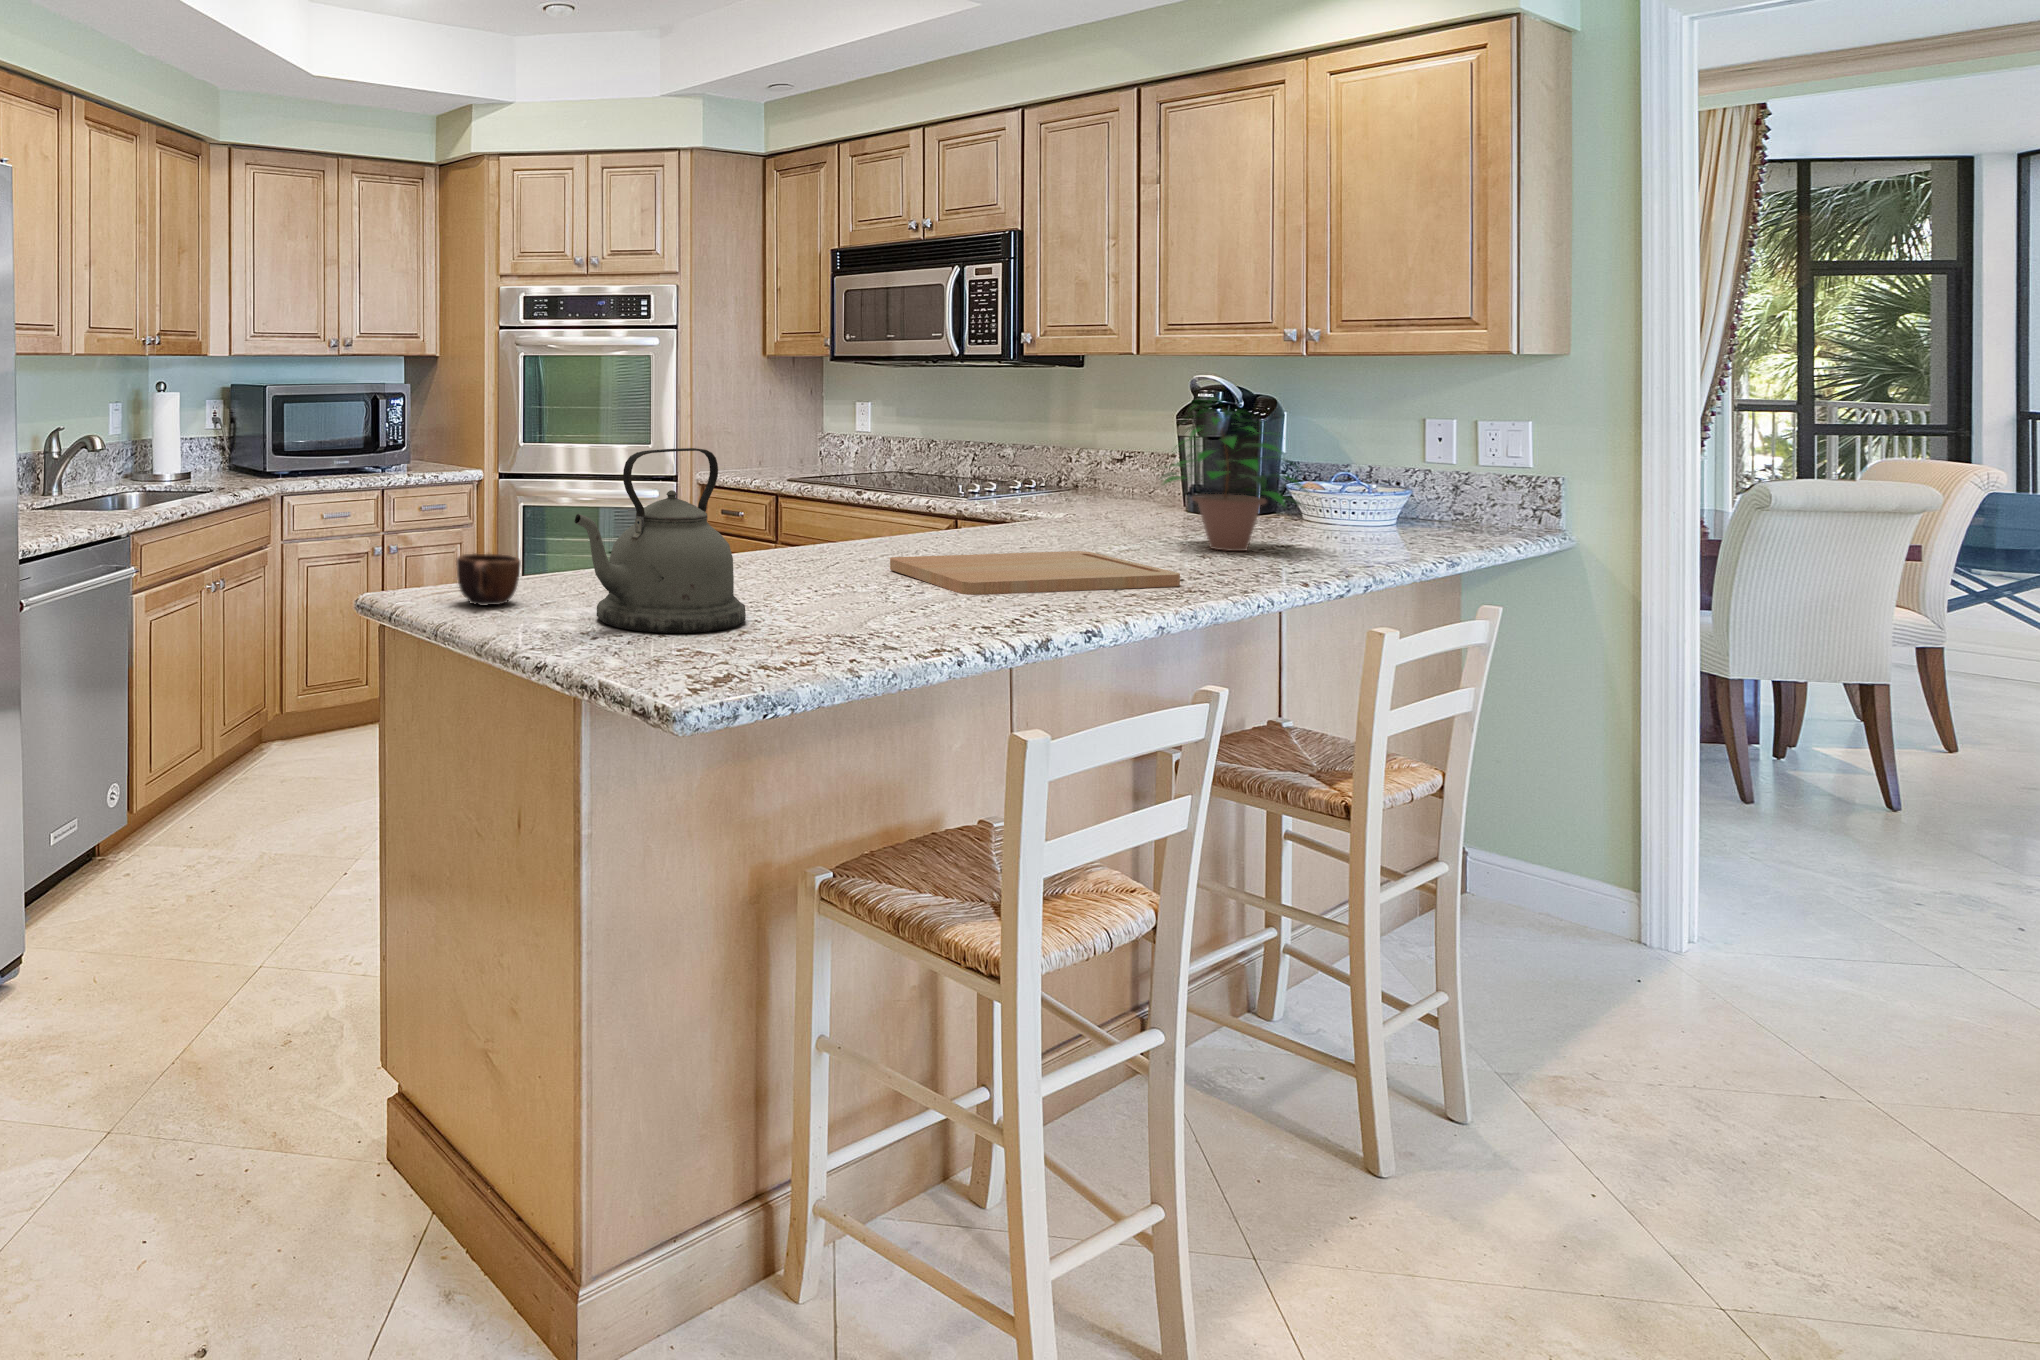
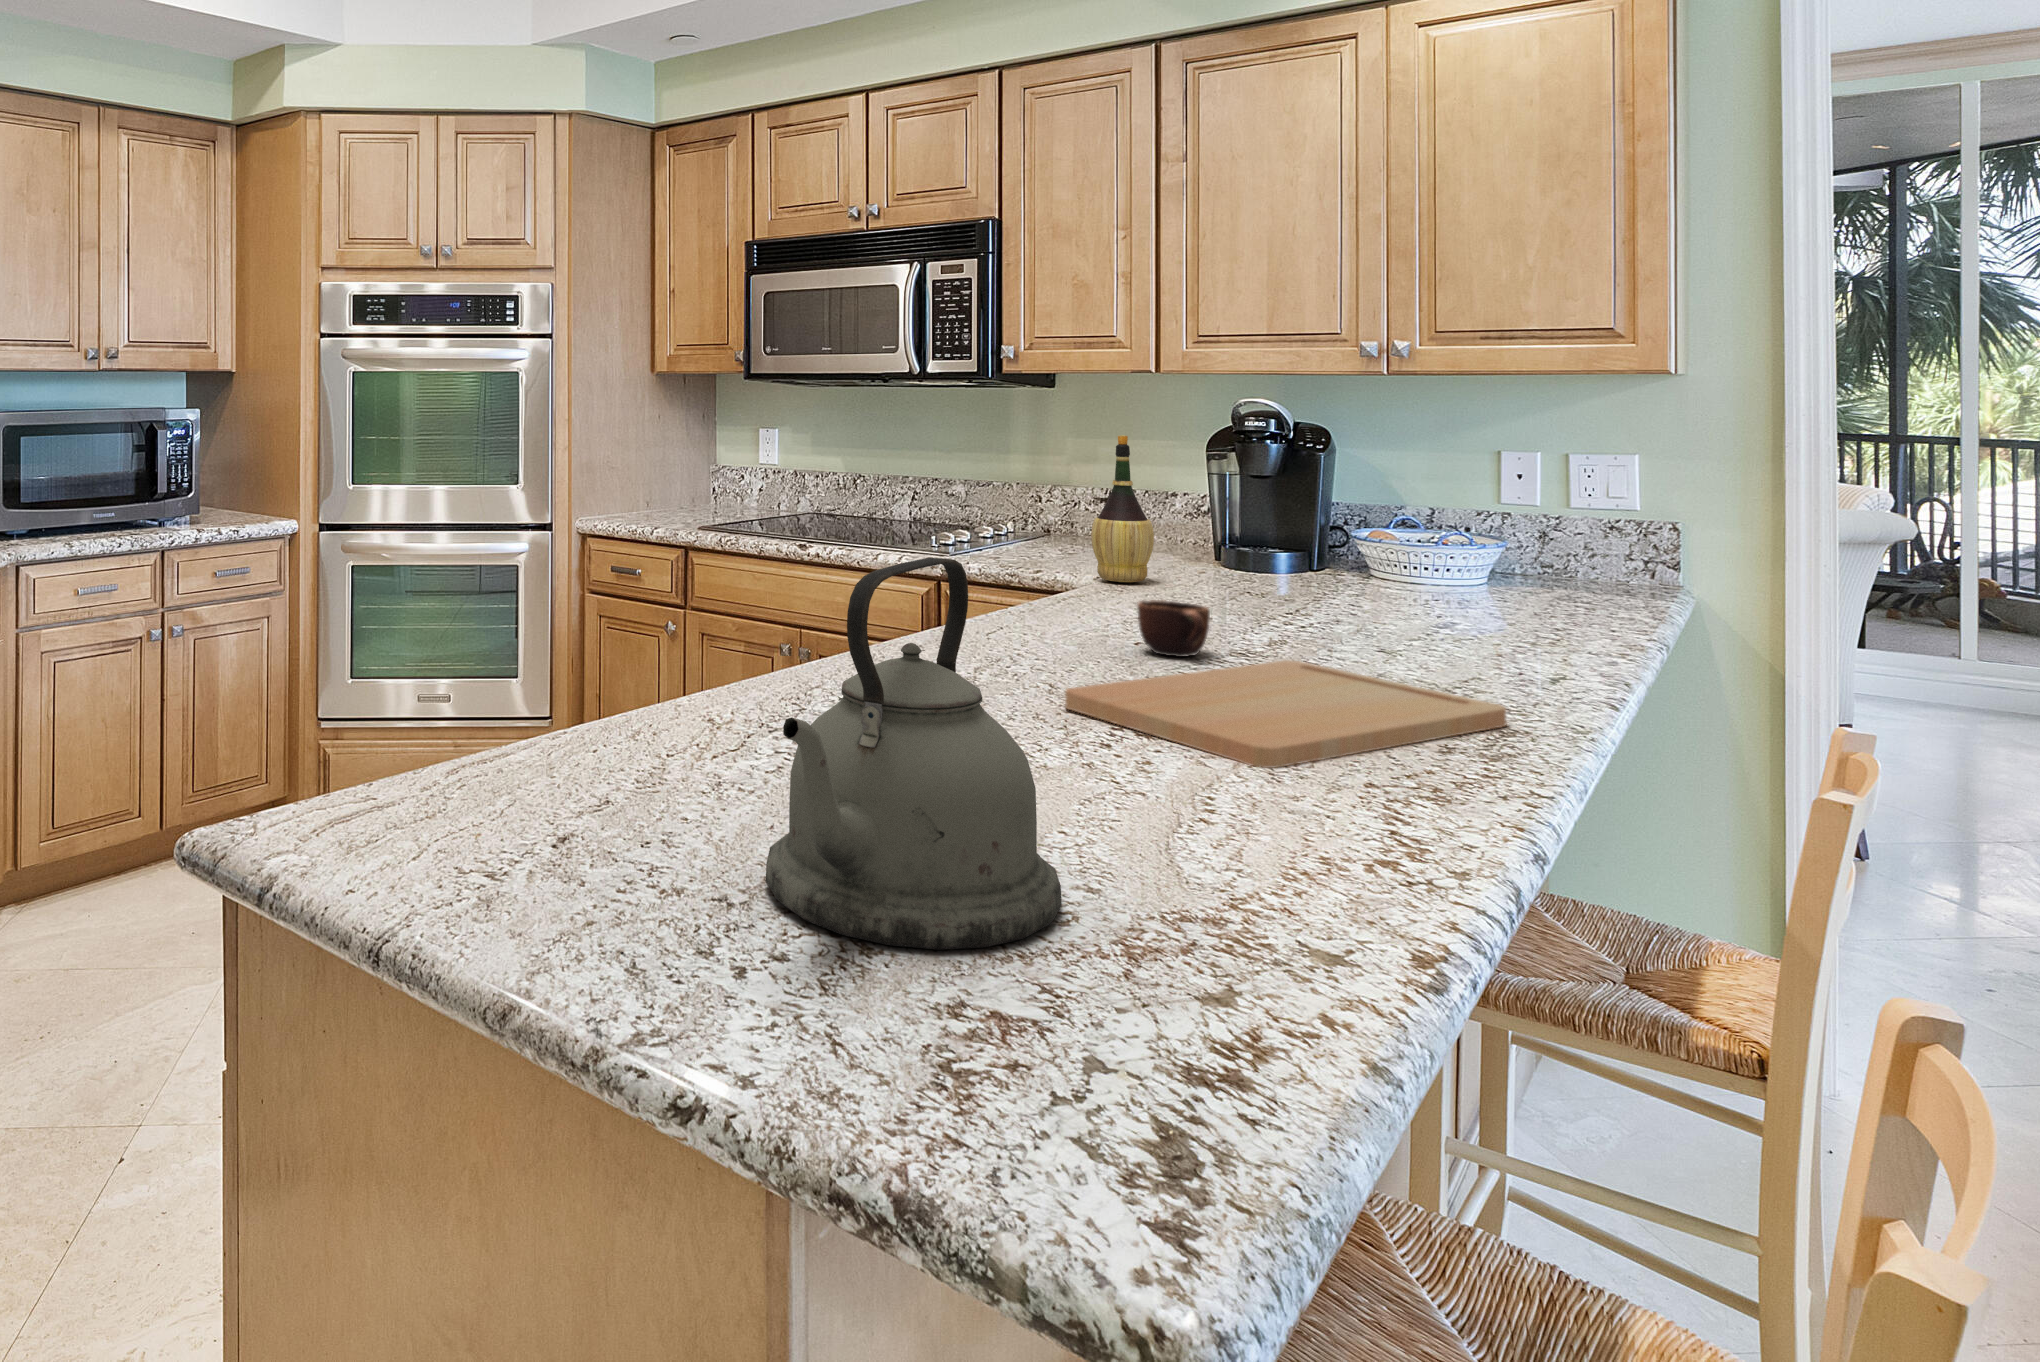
potted plant: present [1162,398,1306,551] -> none [1289,434,1524,641]
wine bottle: none [1055,402,1105,517] -> present [1091,435,1154,582]
mug: present [456,554,521,606] -> present [1137,600,1210,657]

